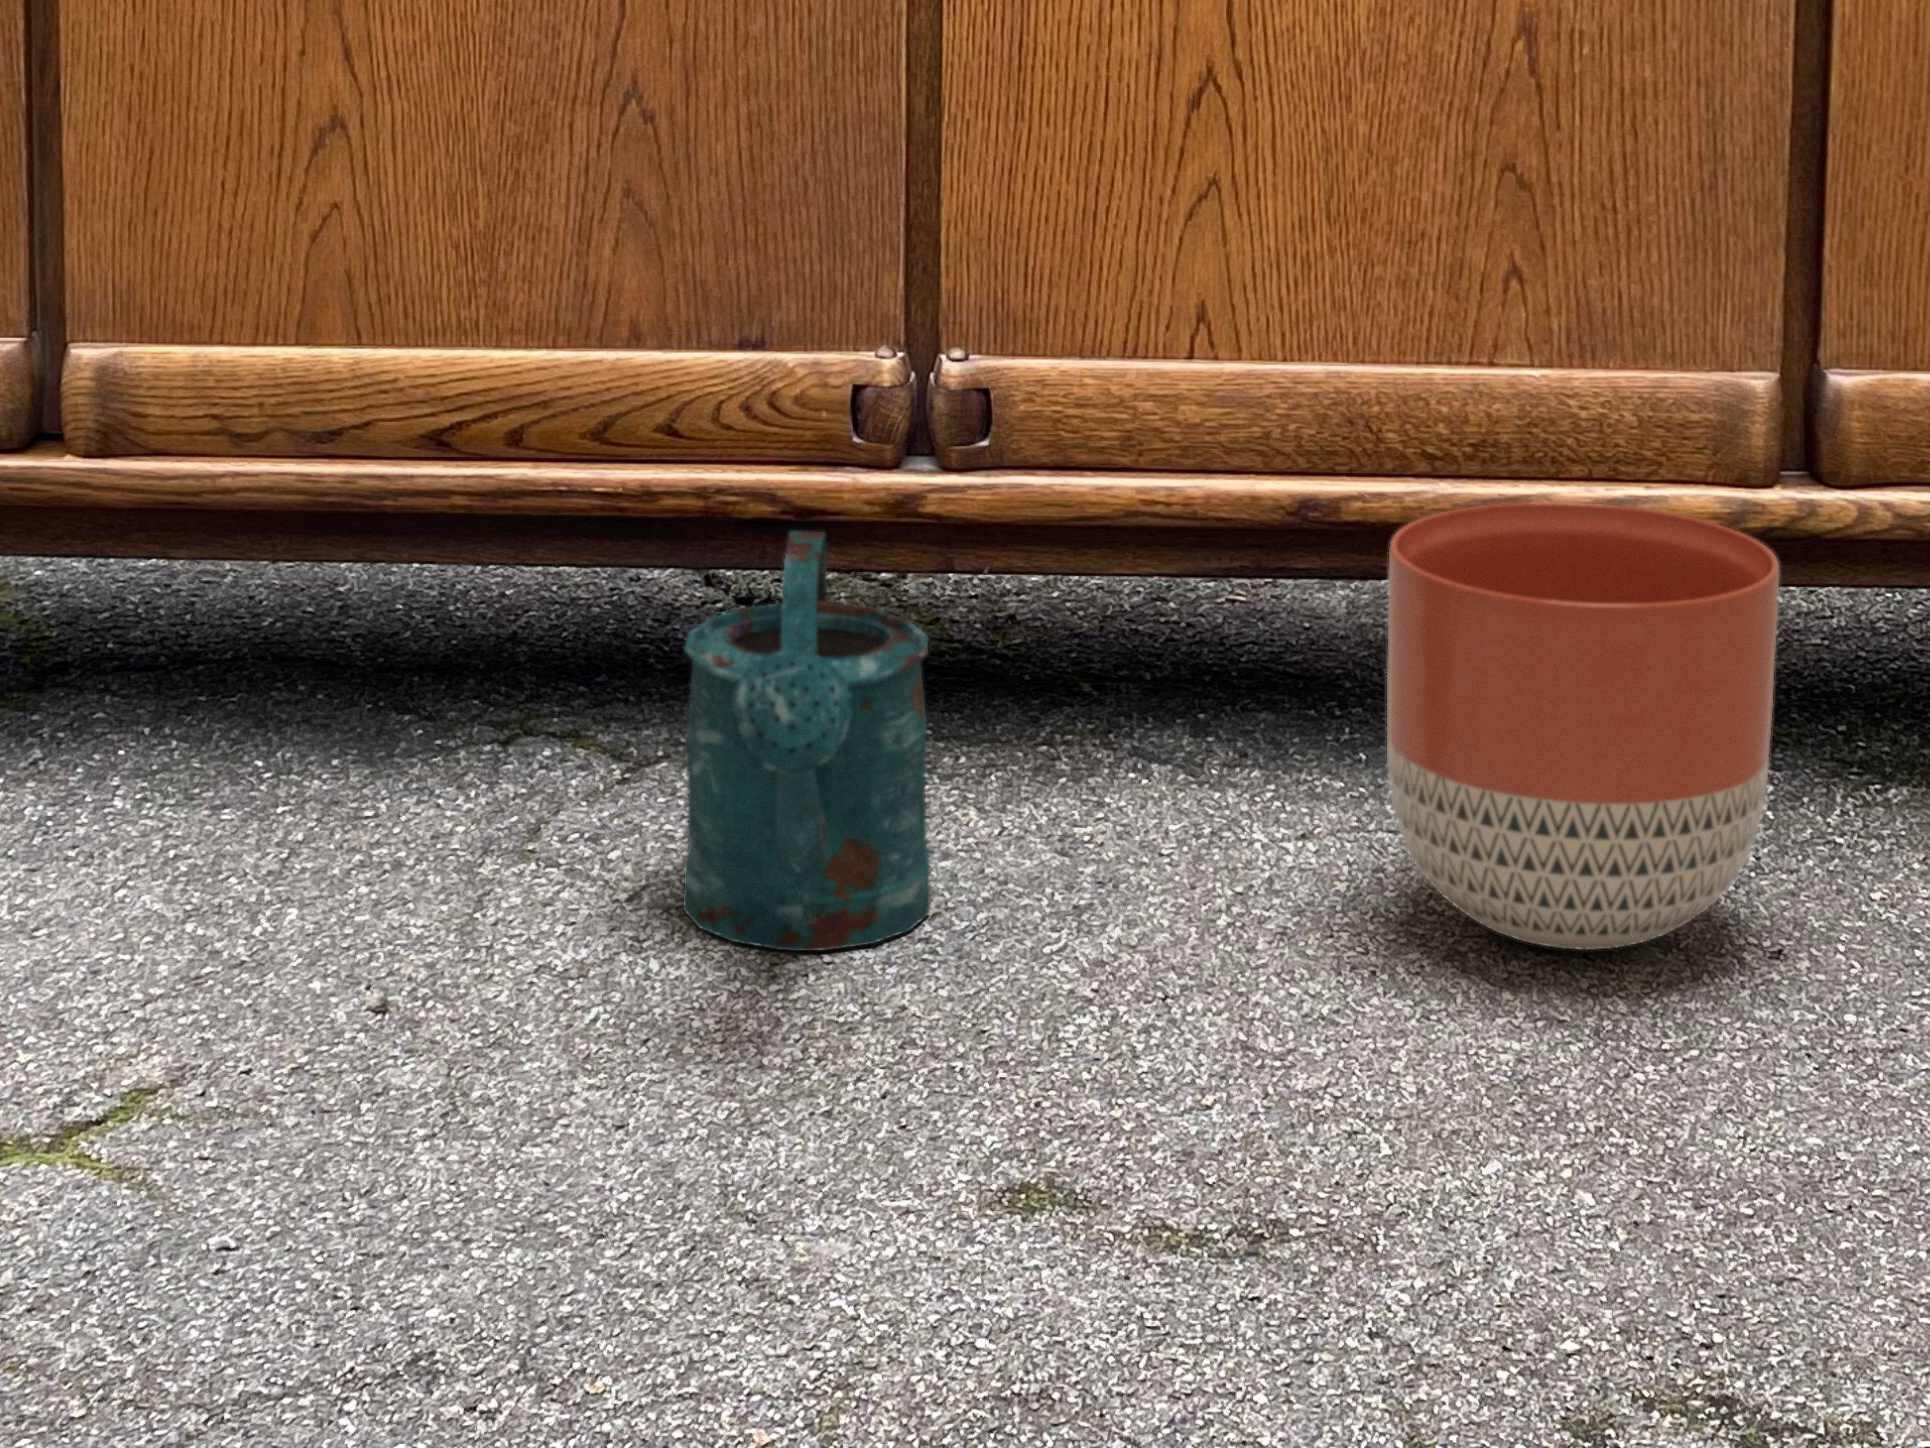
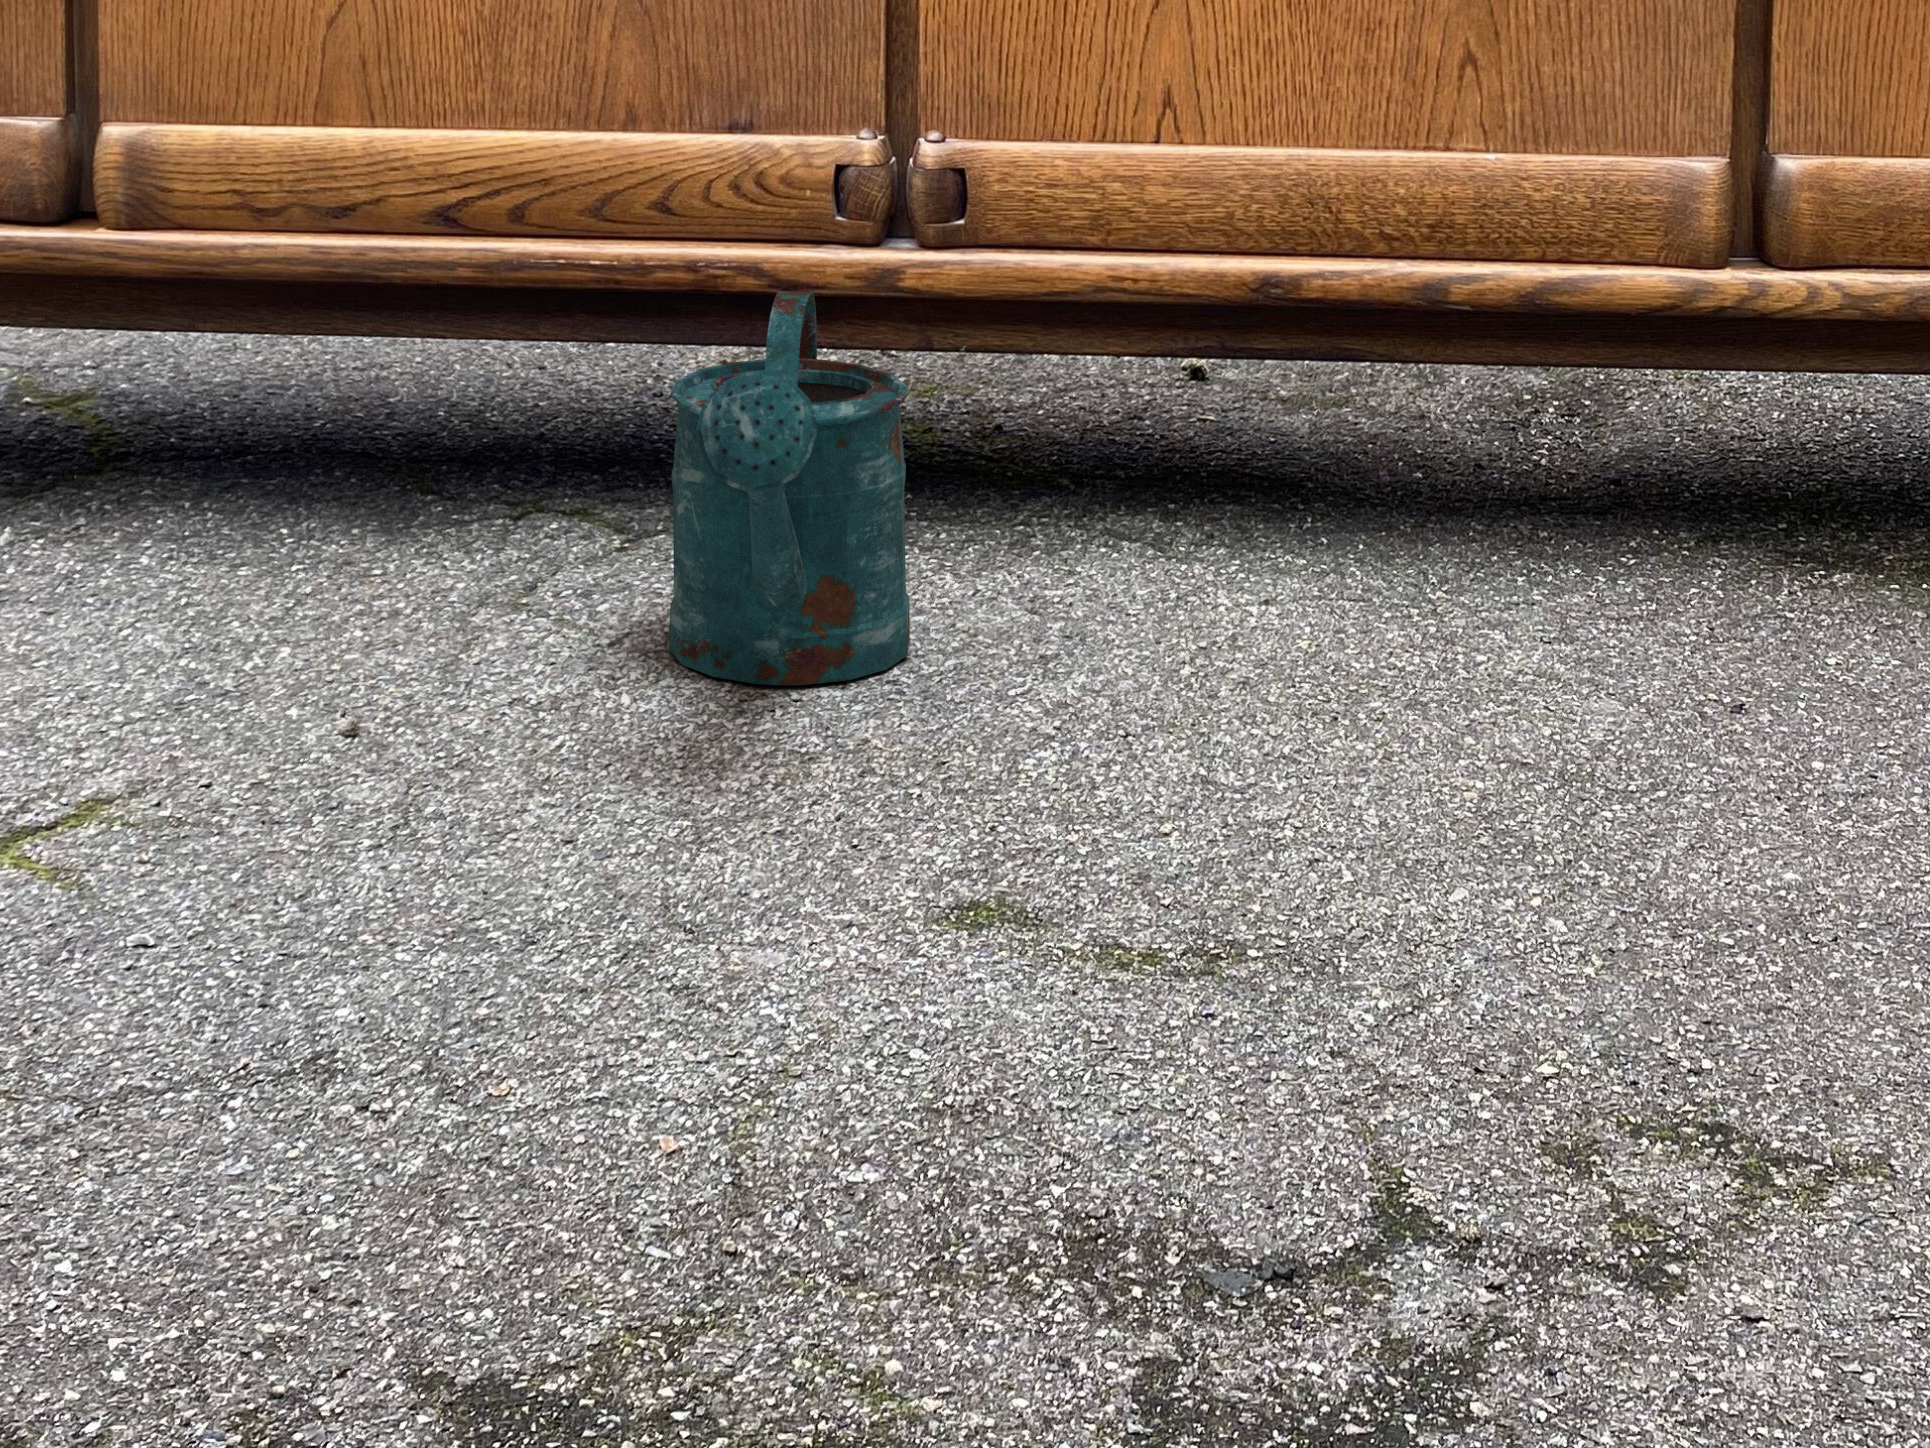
planter: present [1387,502,1779,950] -> none [1354,269,1739,694]

